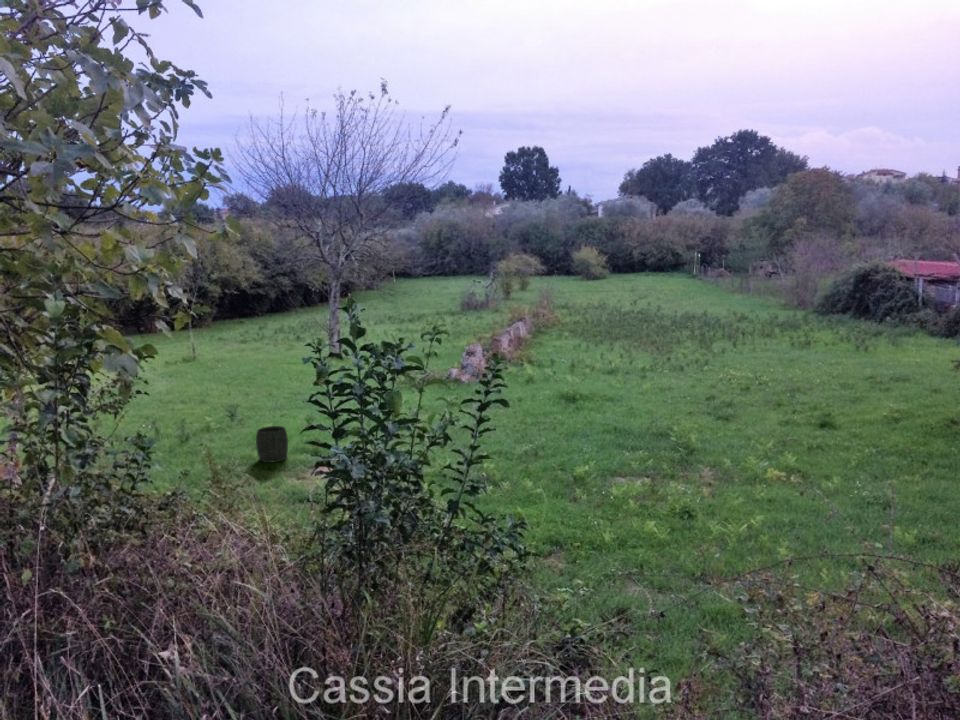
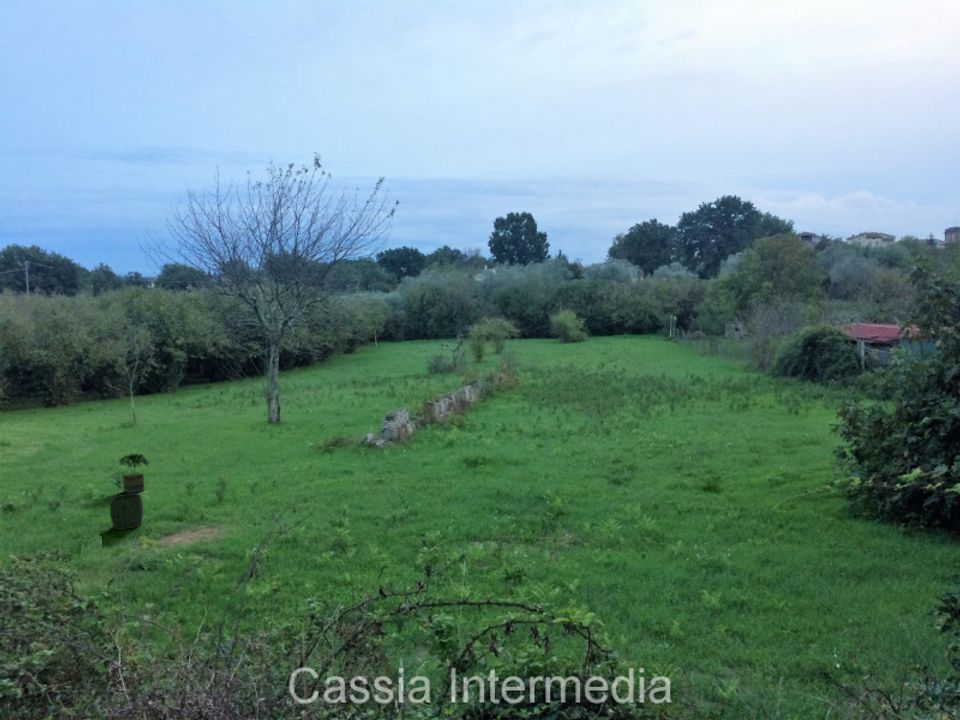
potted tree: none [234,386,266,427] -> present [120,454,149,493]

